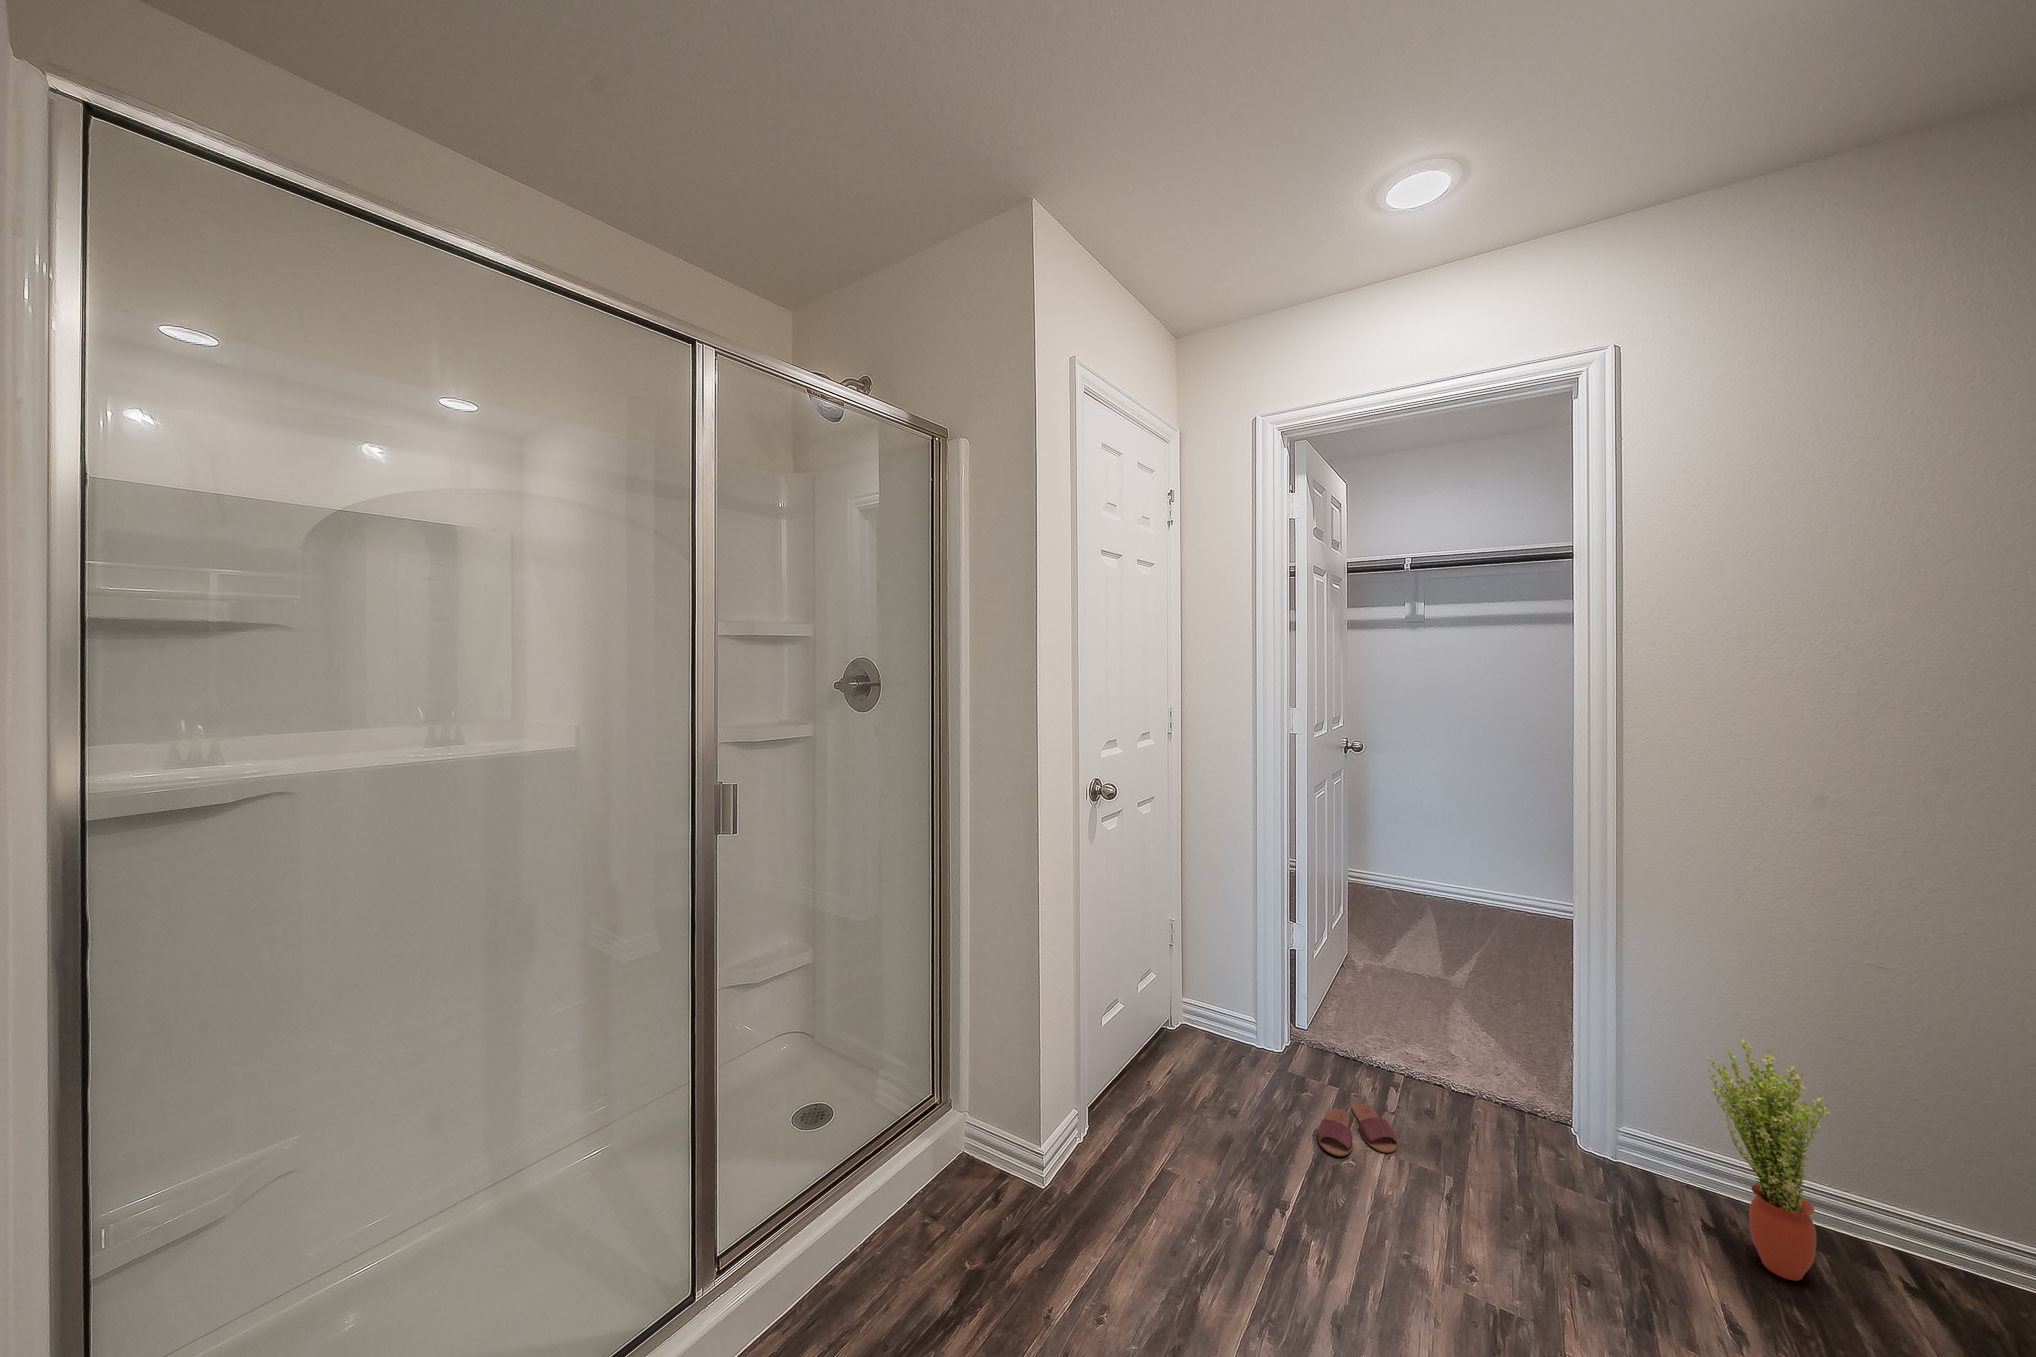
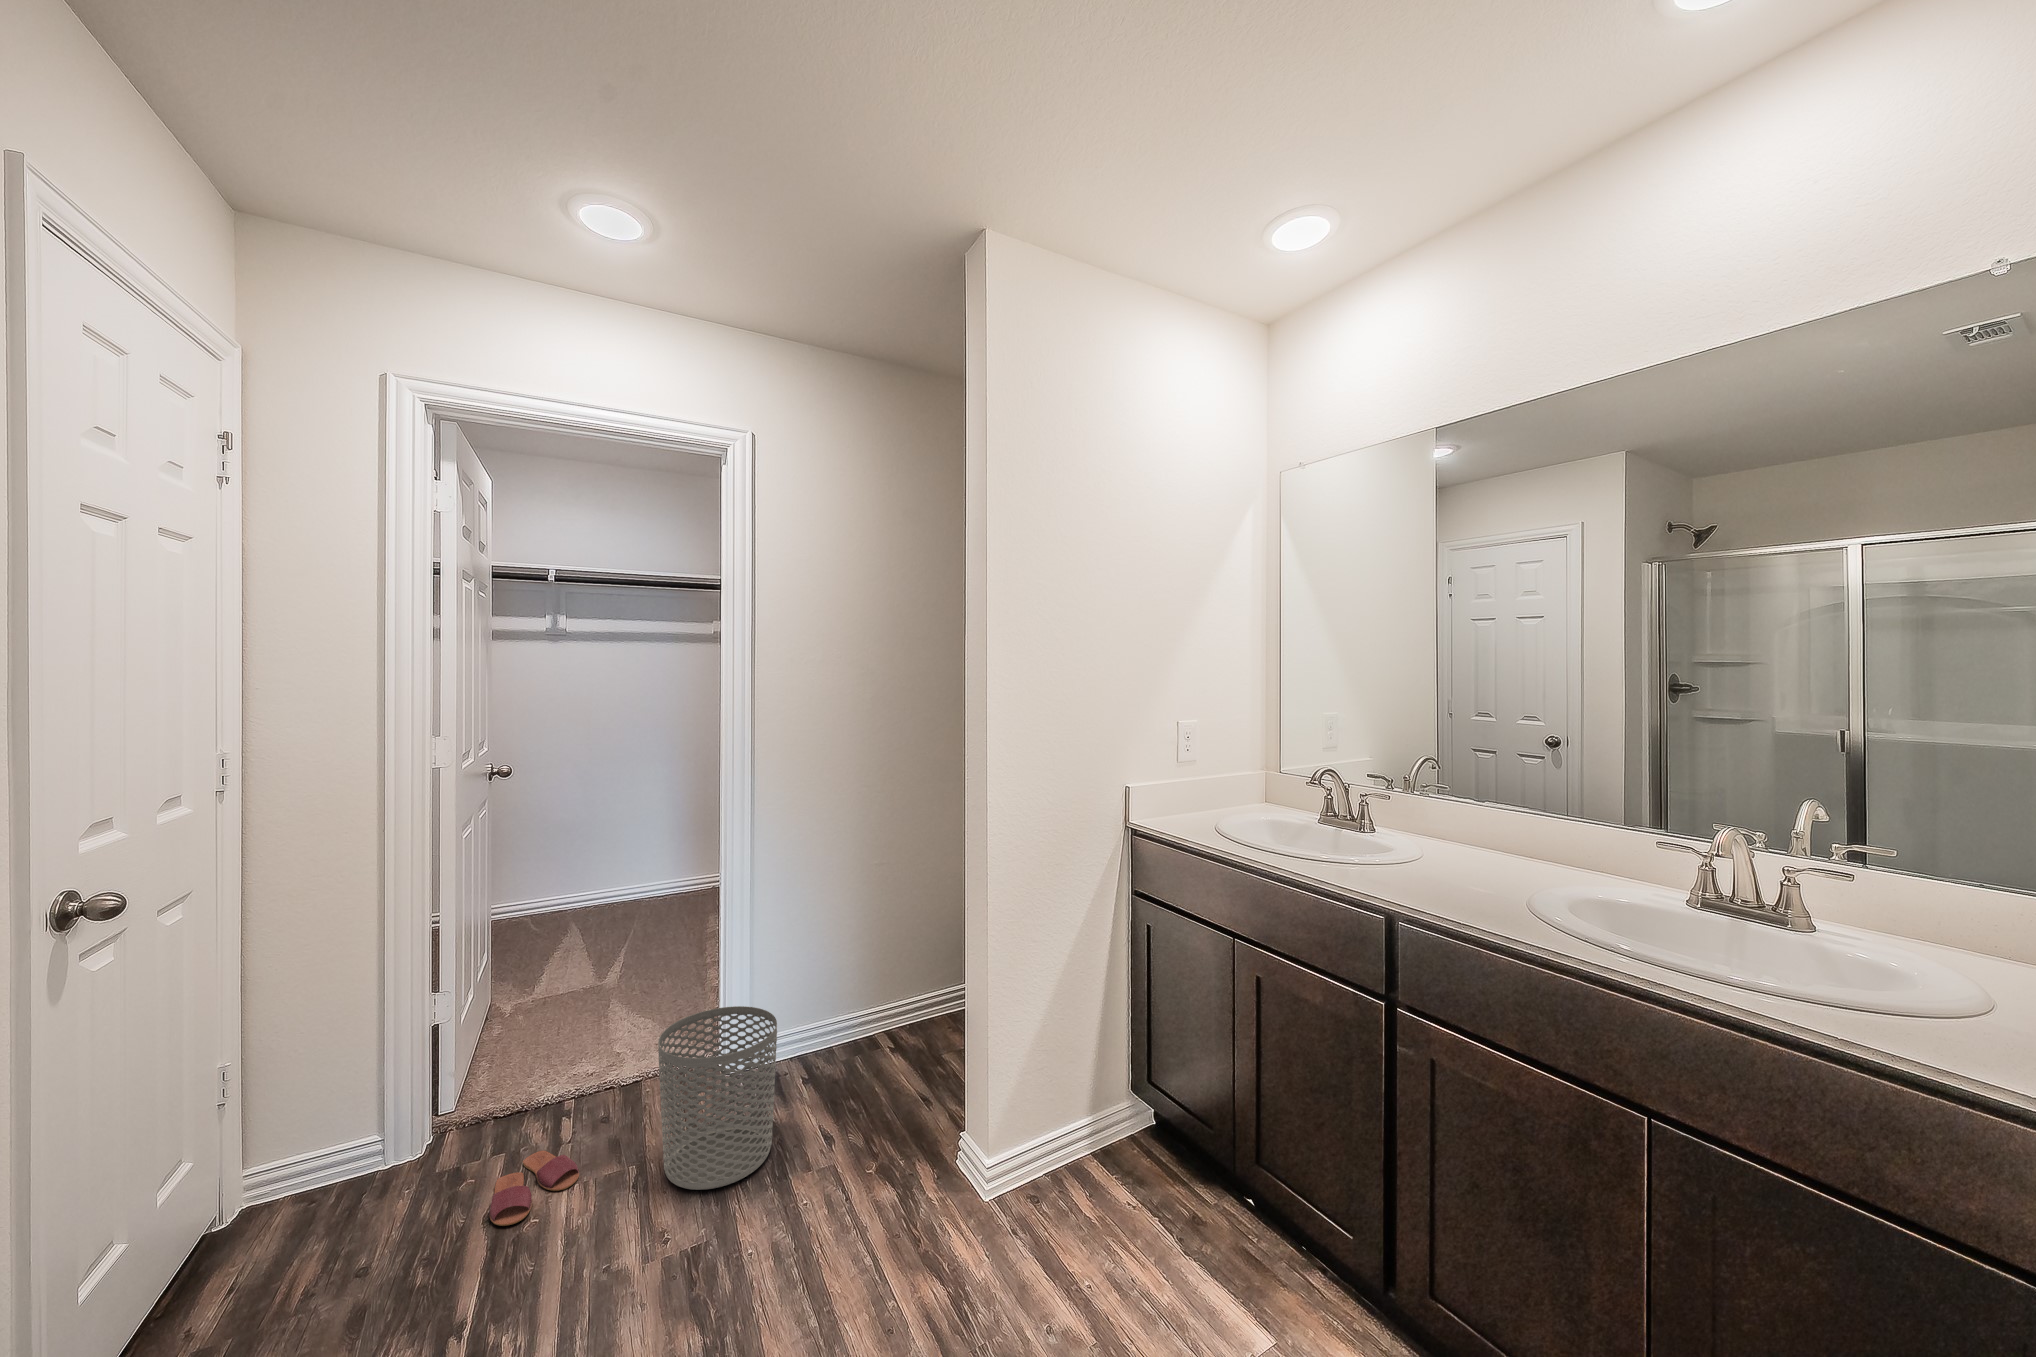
potted plant: present [1707,1039,1830,1281] -> none [811,950,873,1103]
waste bin: none [1477,1040,1639,1268] -> present [658,1006,777,1190]

